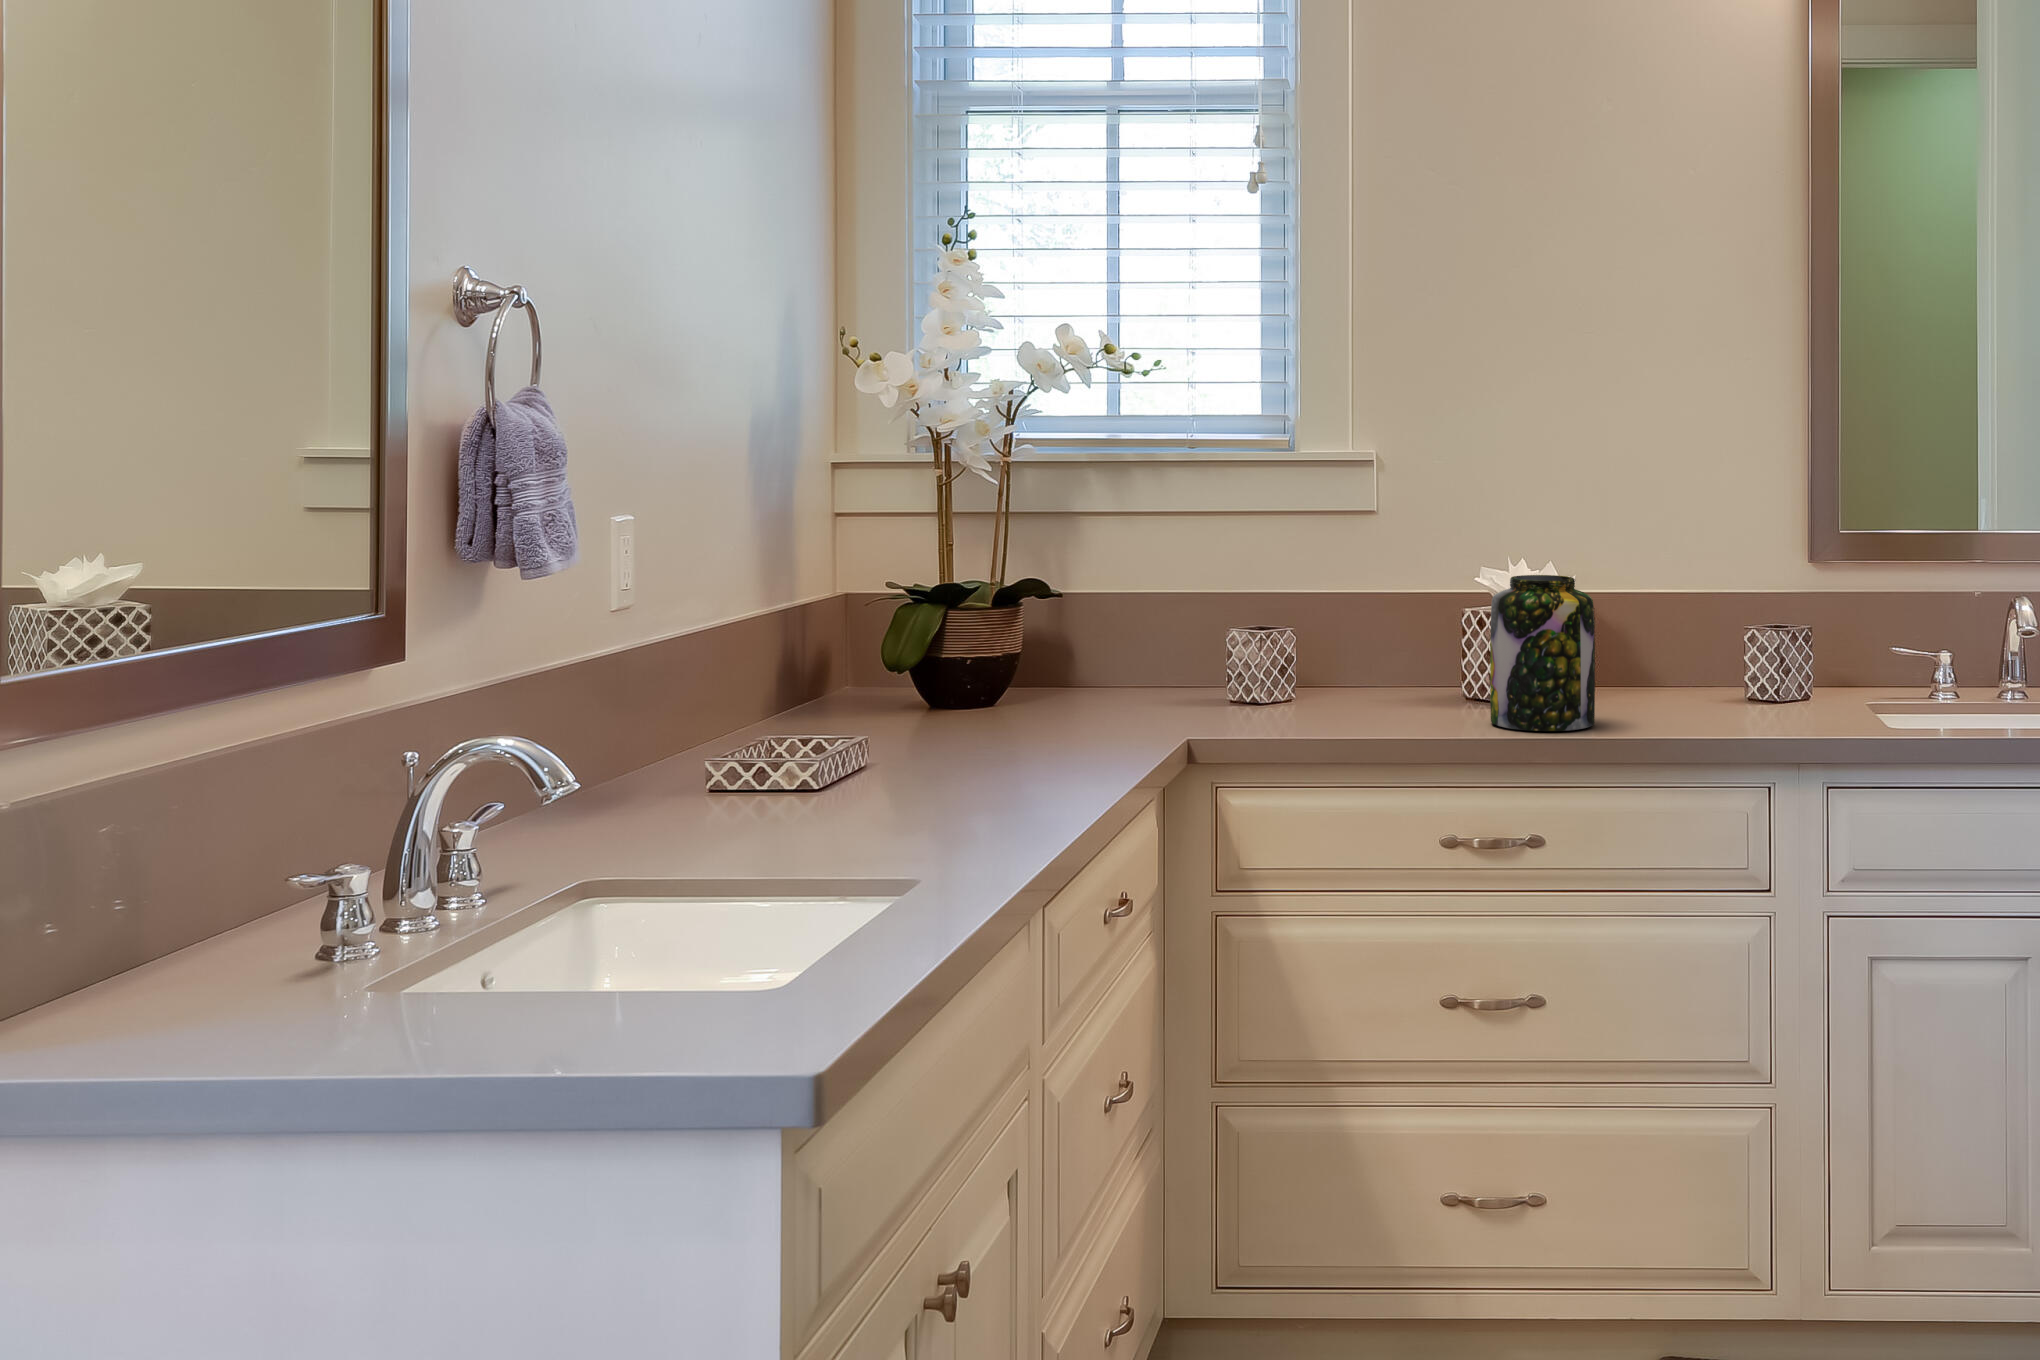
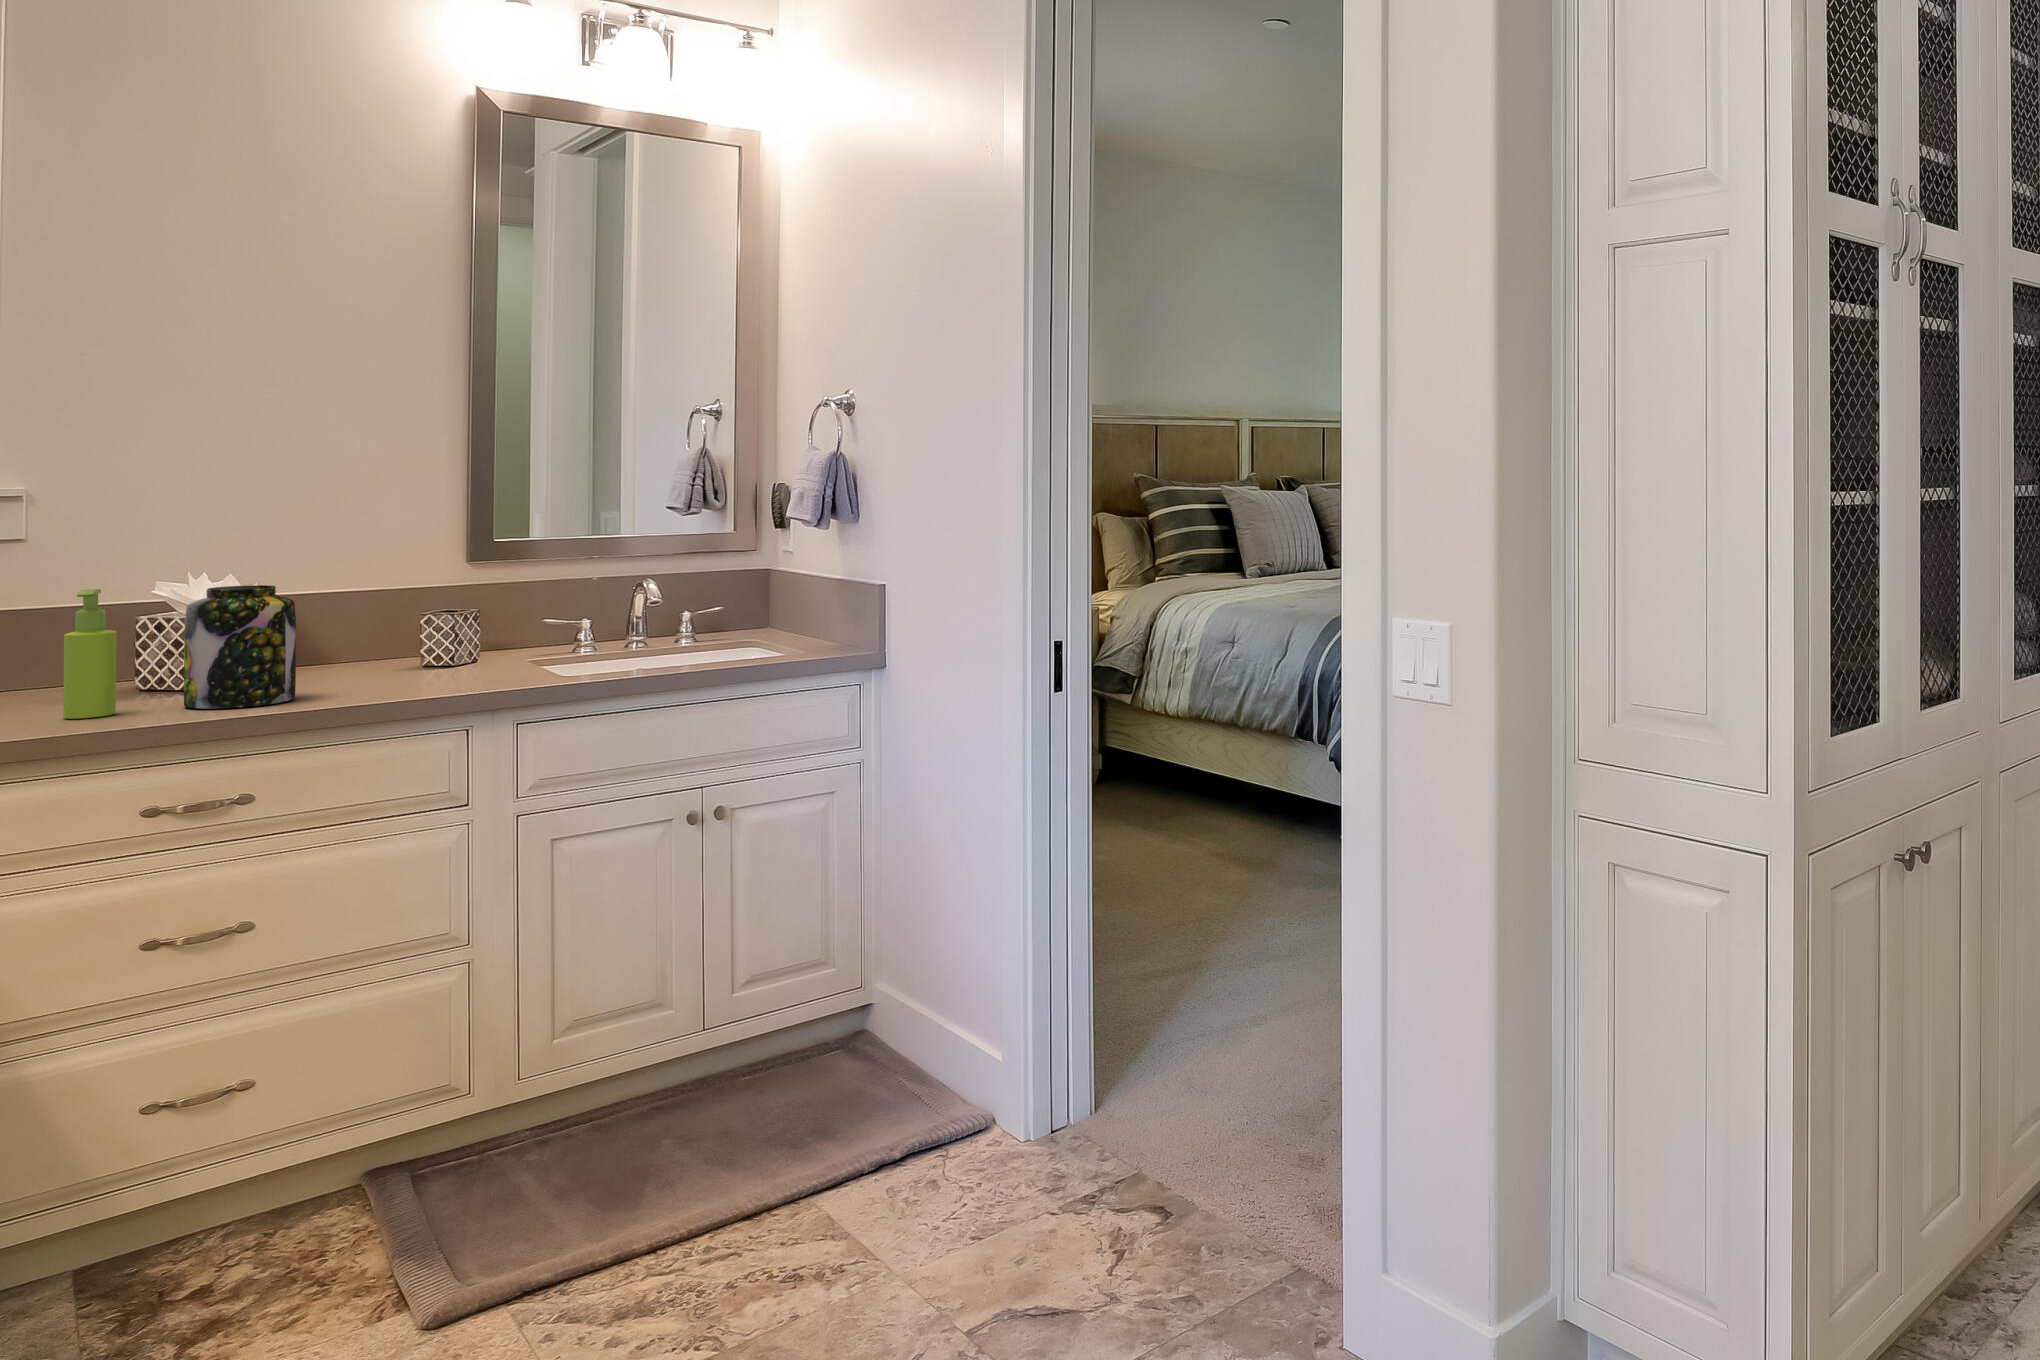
soap dispenser: none [1387,570,1431,724] -> present [63,589,116,719]

